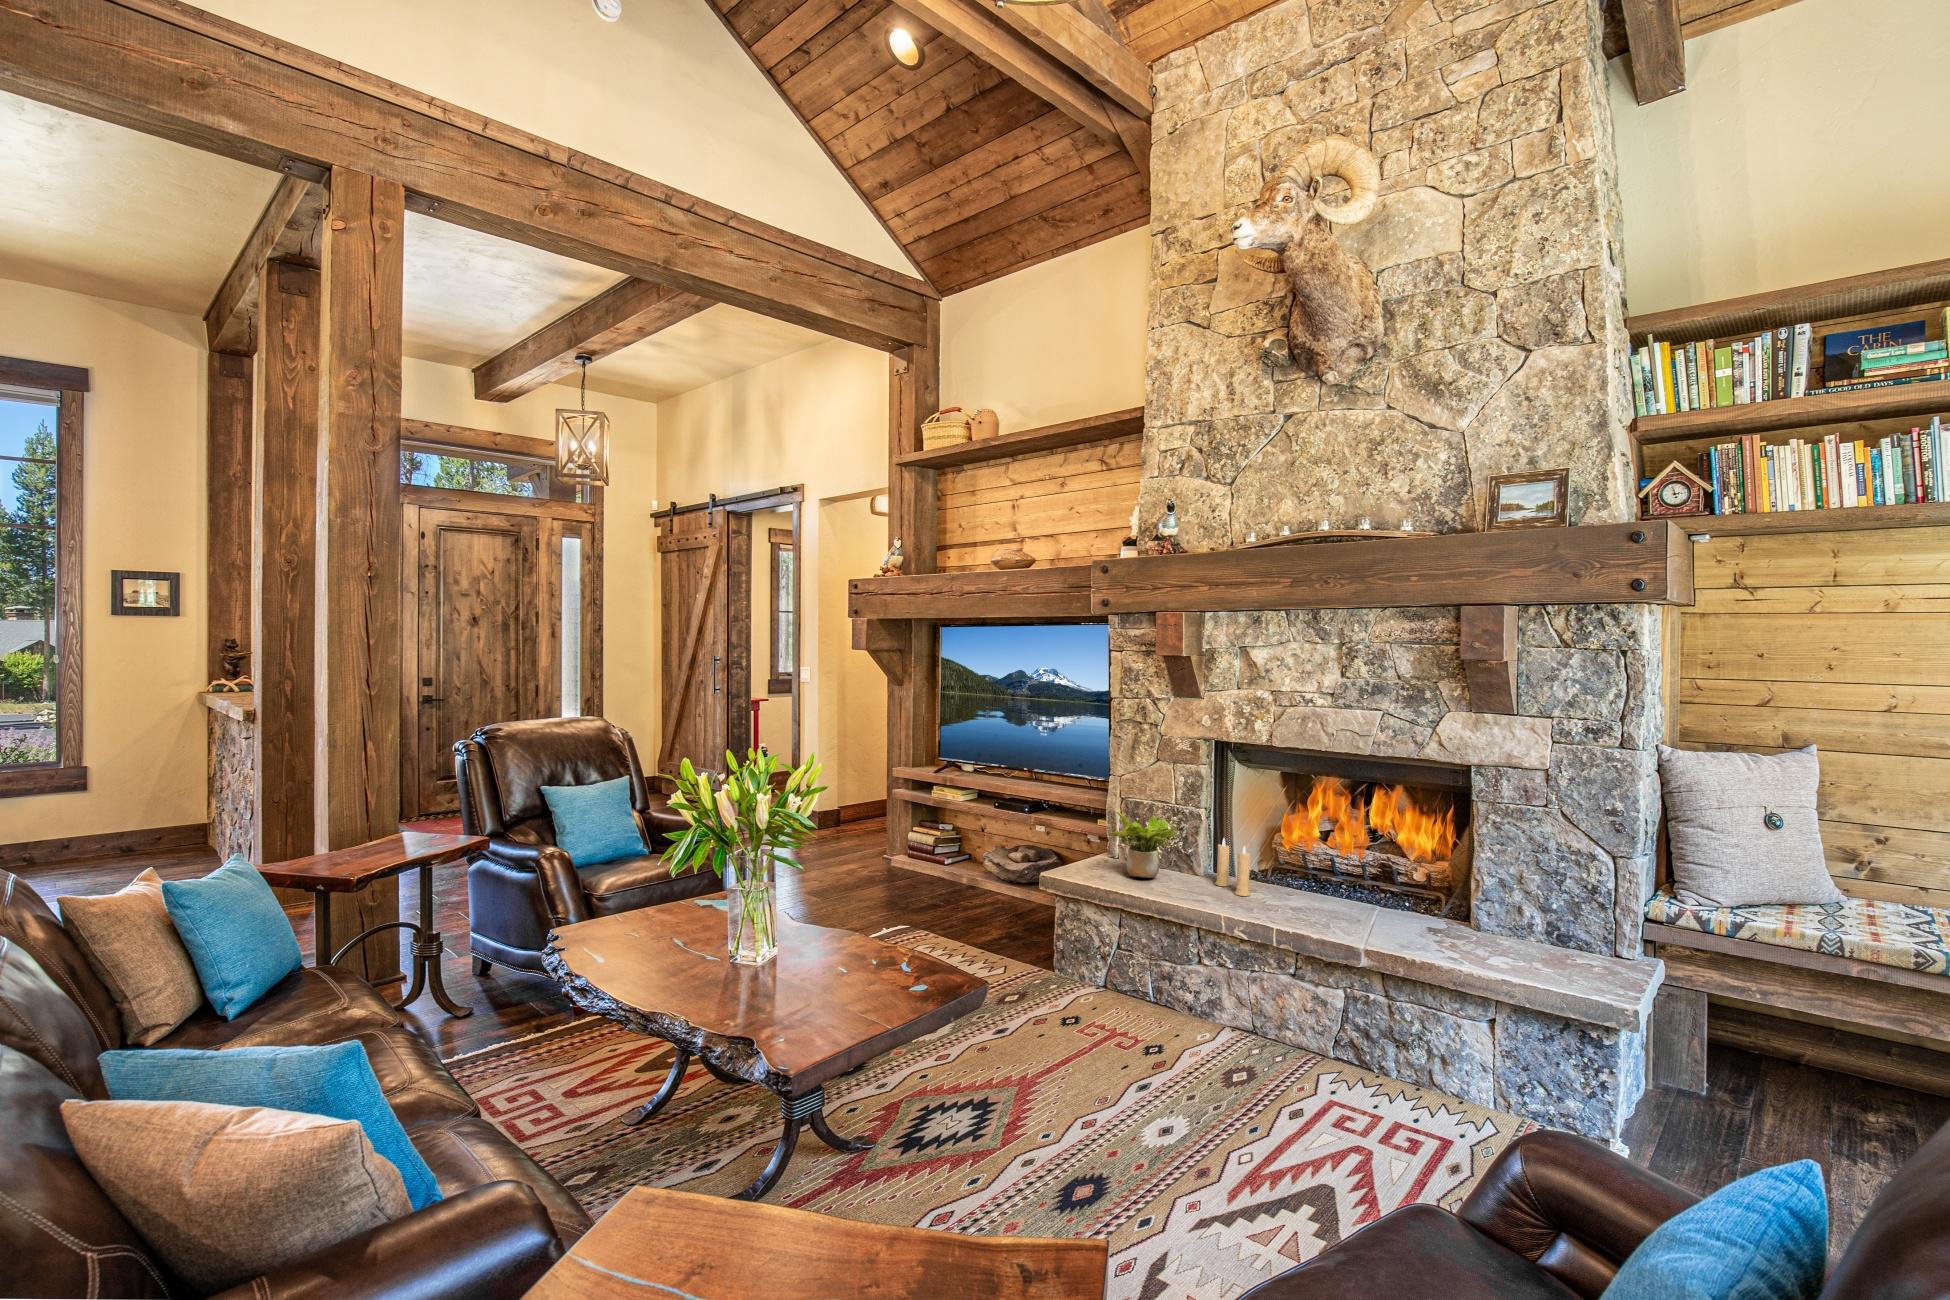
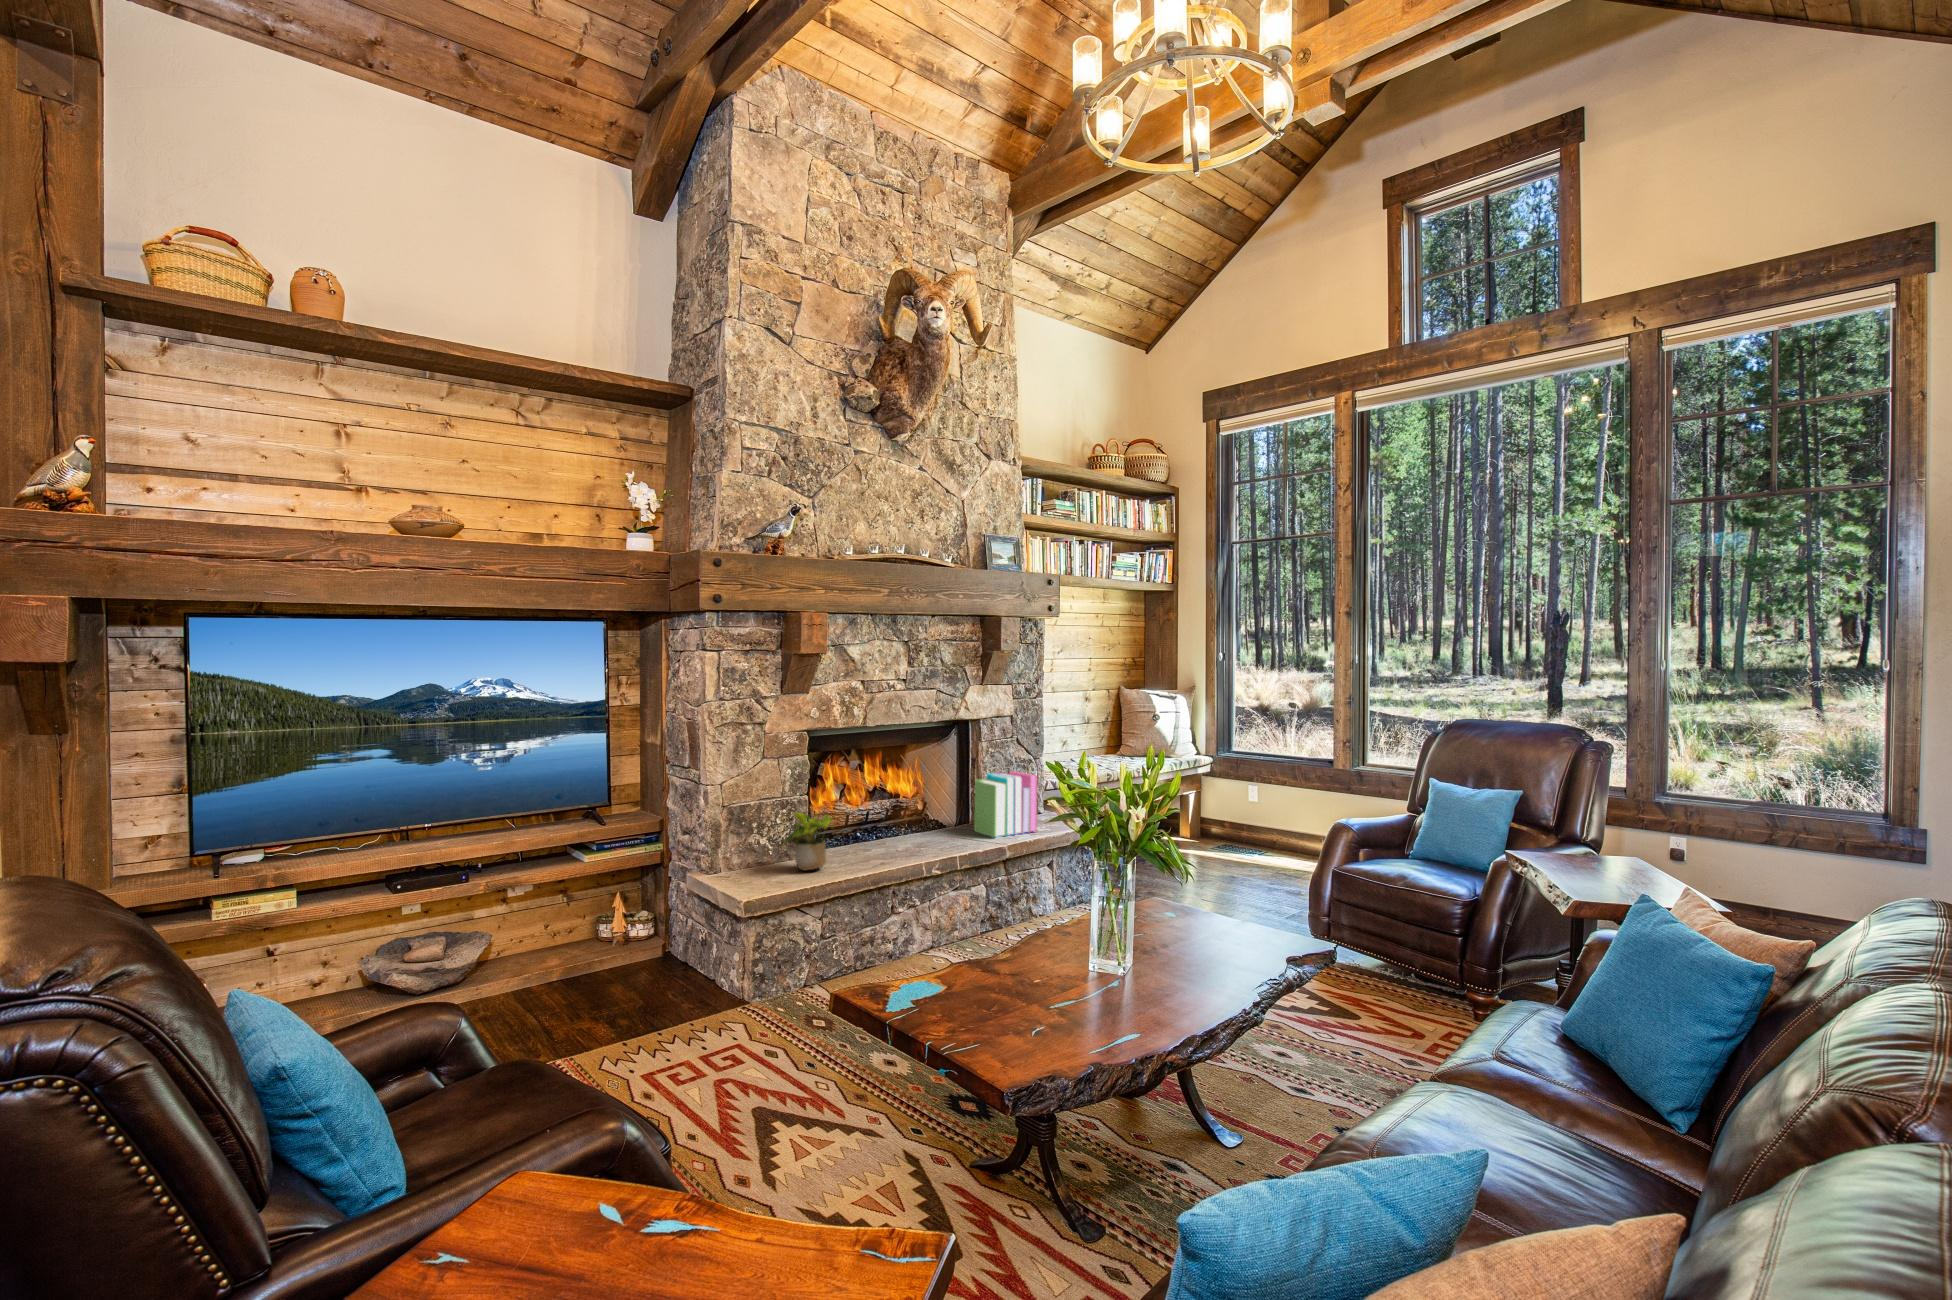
candle: present [1214,838,1250,896] -> none [844,809,889,854]
books: none [1388,845,1497,955] -> present [974,771,1038,837]

